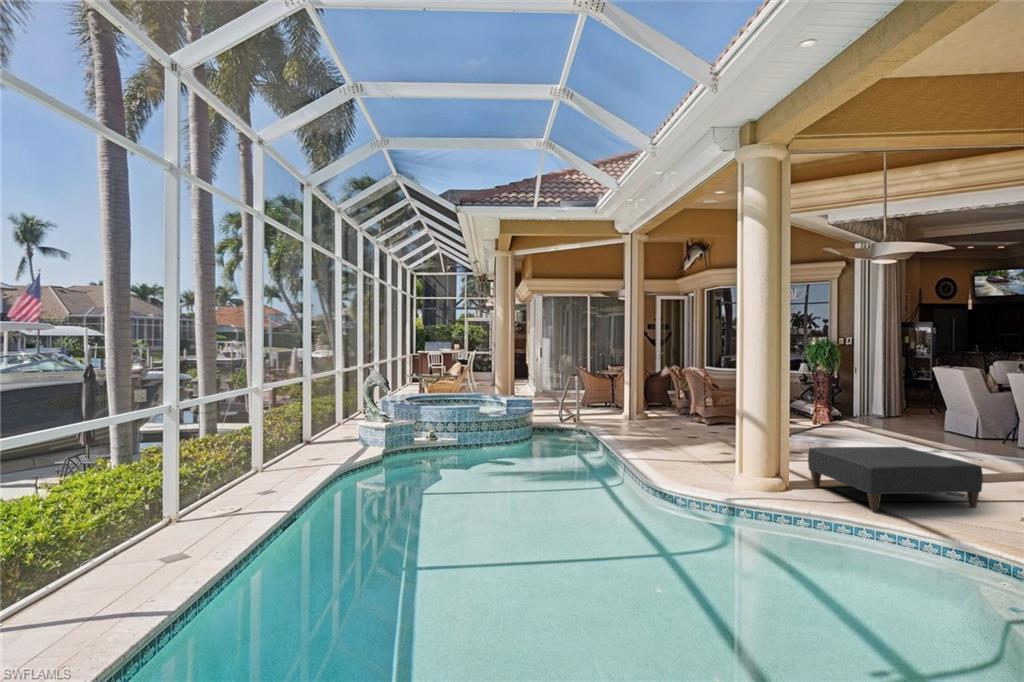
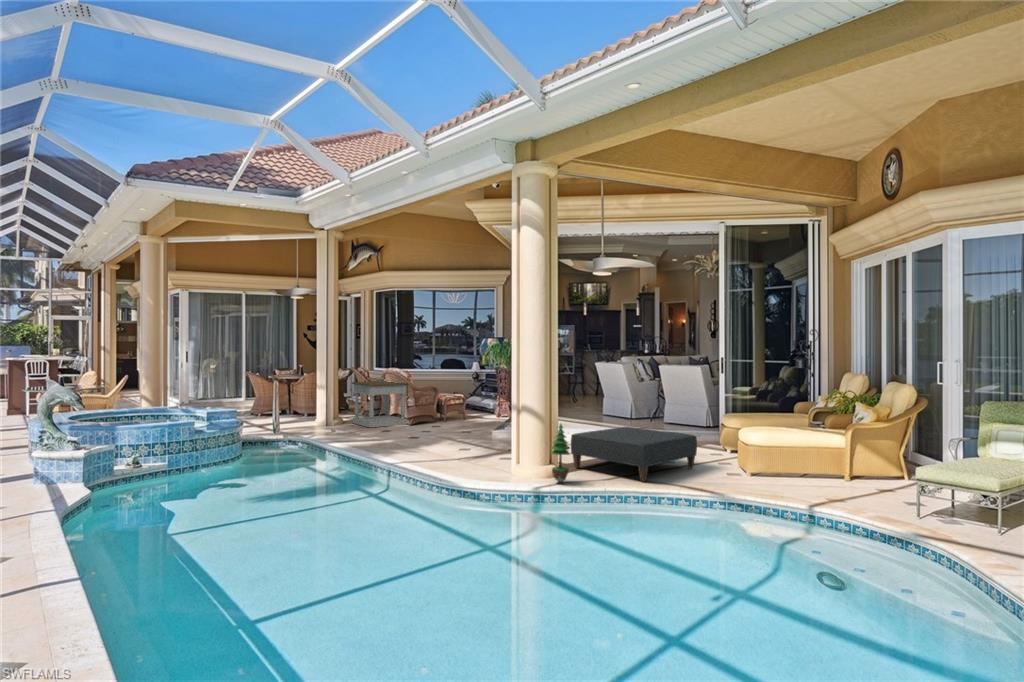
side table: none [652,380,704,425] -> present [352,381,408,427]
potted tree: none [759,432,784,498] -> present [551,424,570,482]

